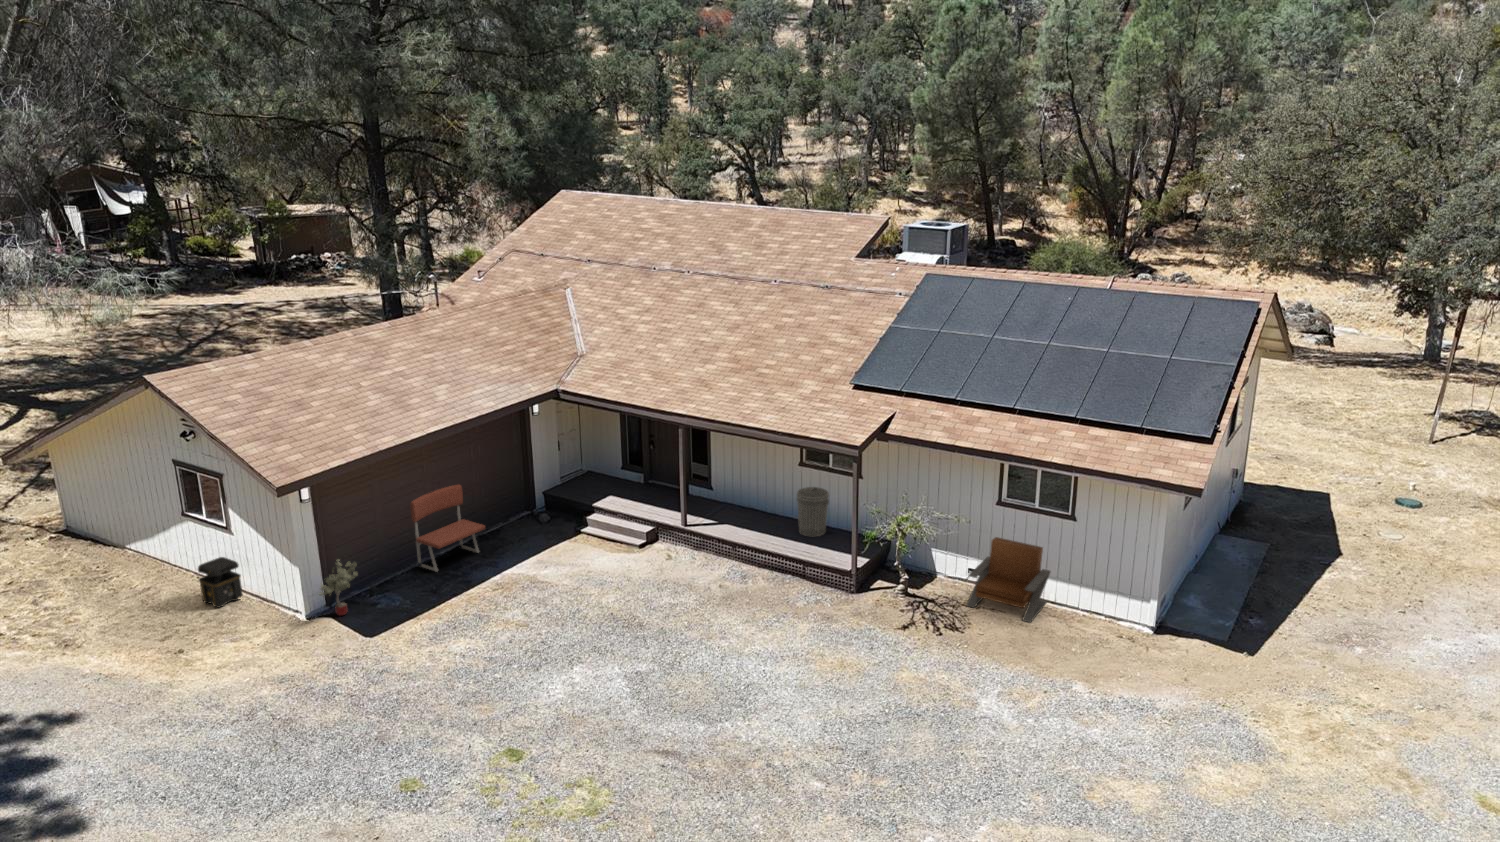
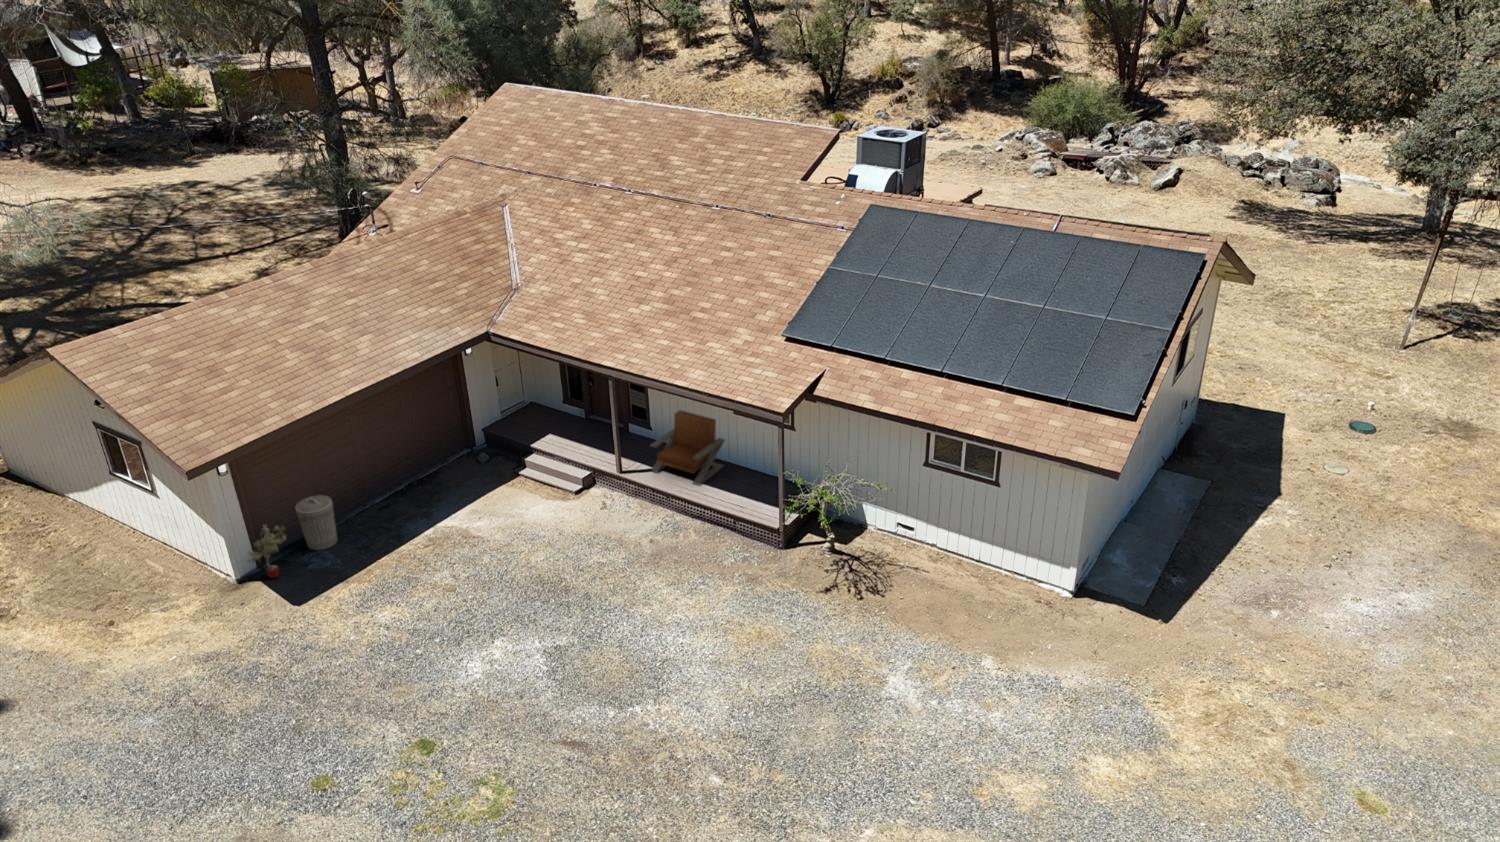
bench: present [410,485,485,572] -> none [340,433,419,524]
trash can: present [797,487,829,536] -> present [296,495,337,550]
lounge chair: present [966,537,1050,622] -> present [651,410,725,485]
toolbox: present [198,557,243,608] -> none [129,517,178,568]

